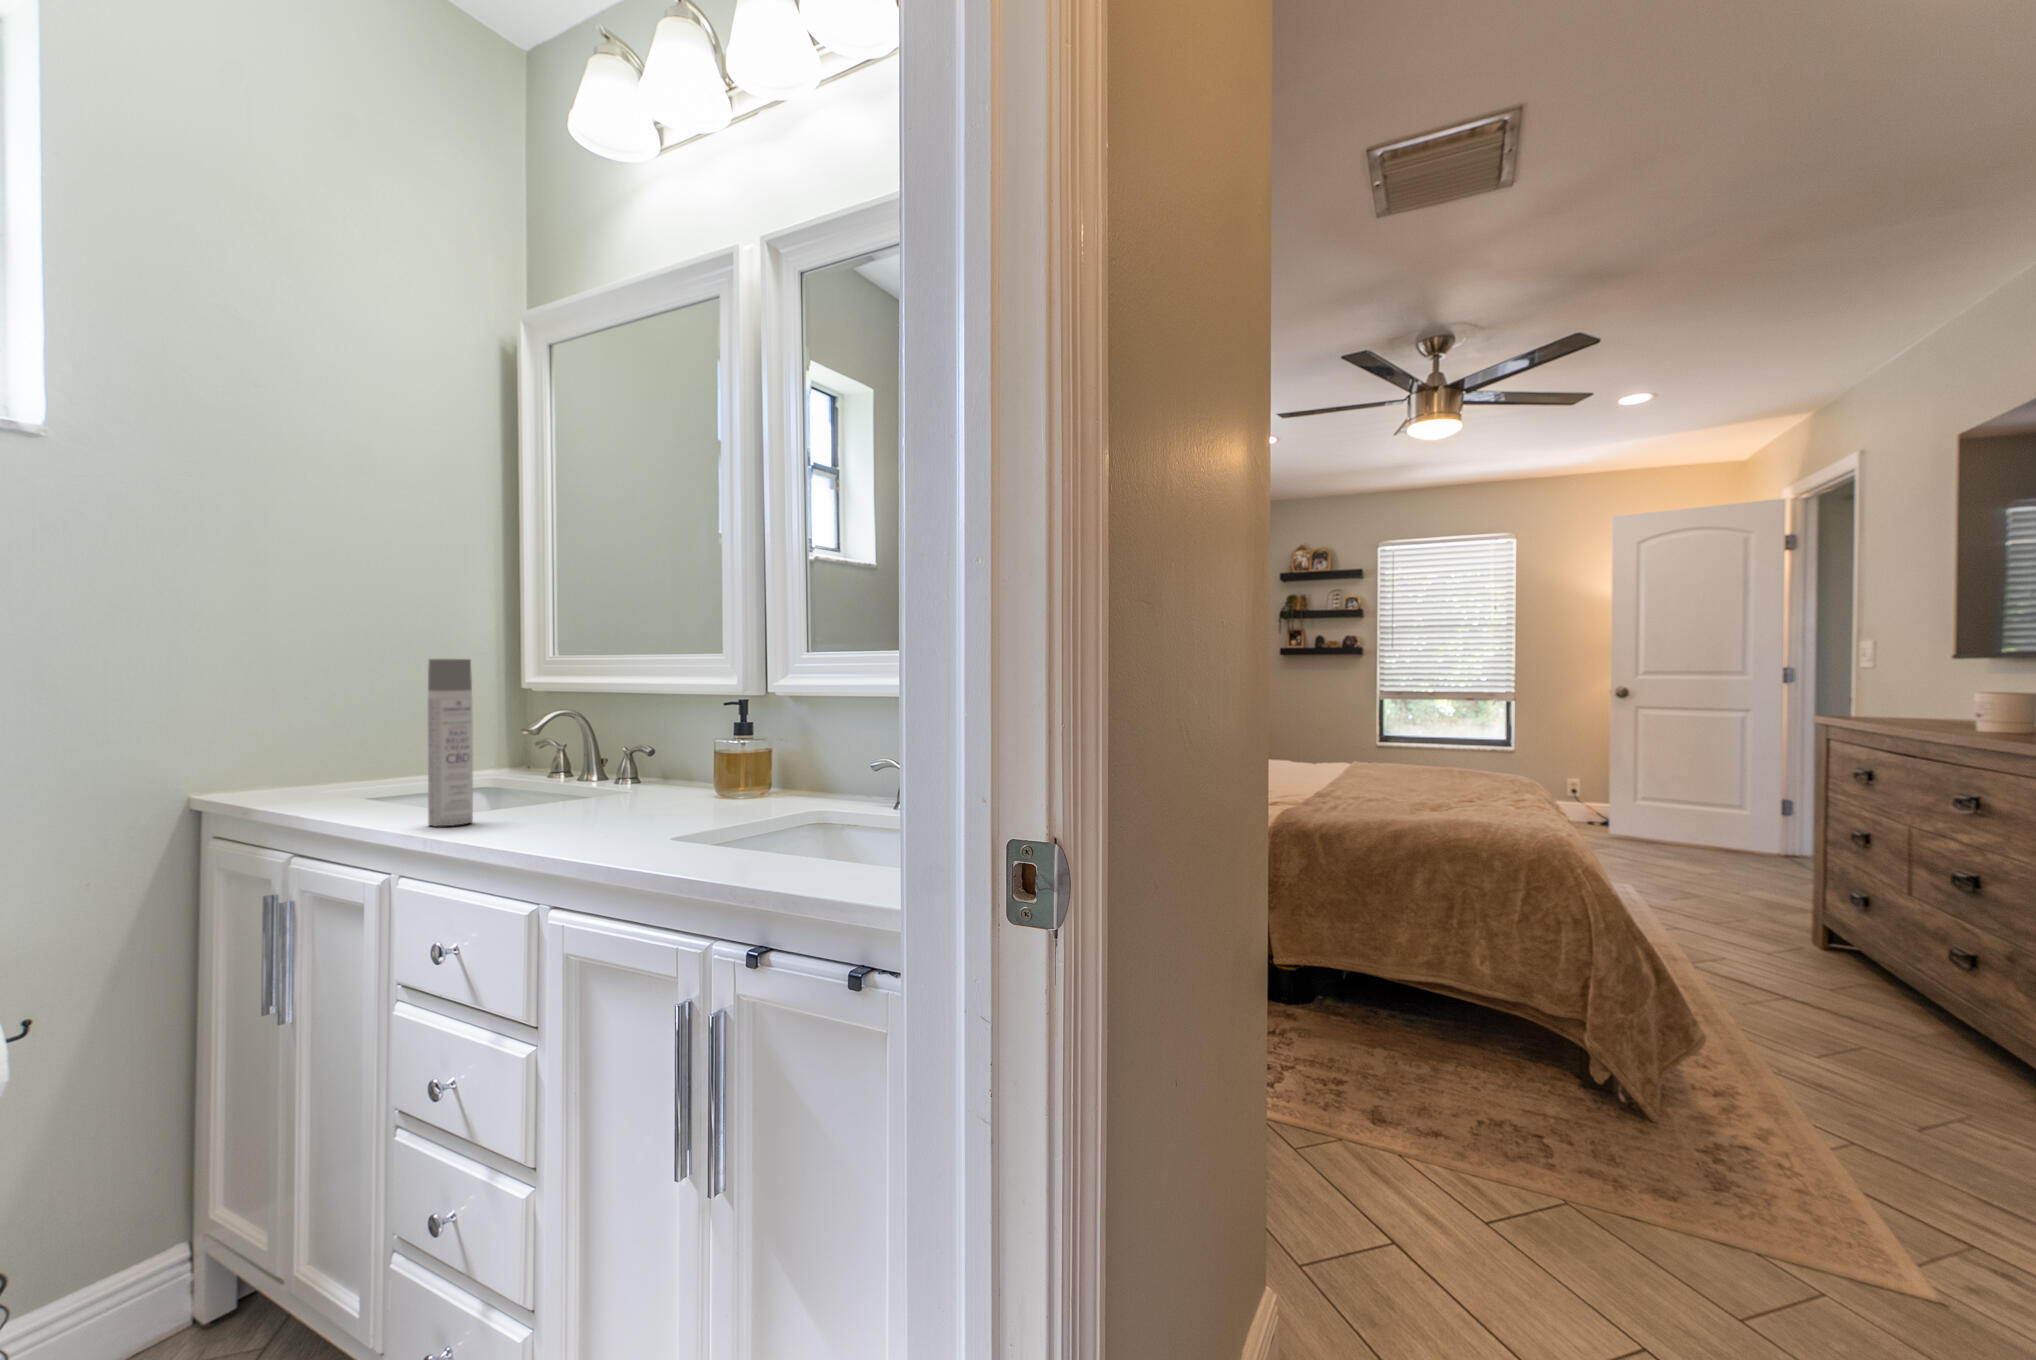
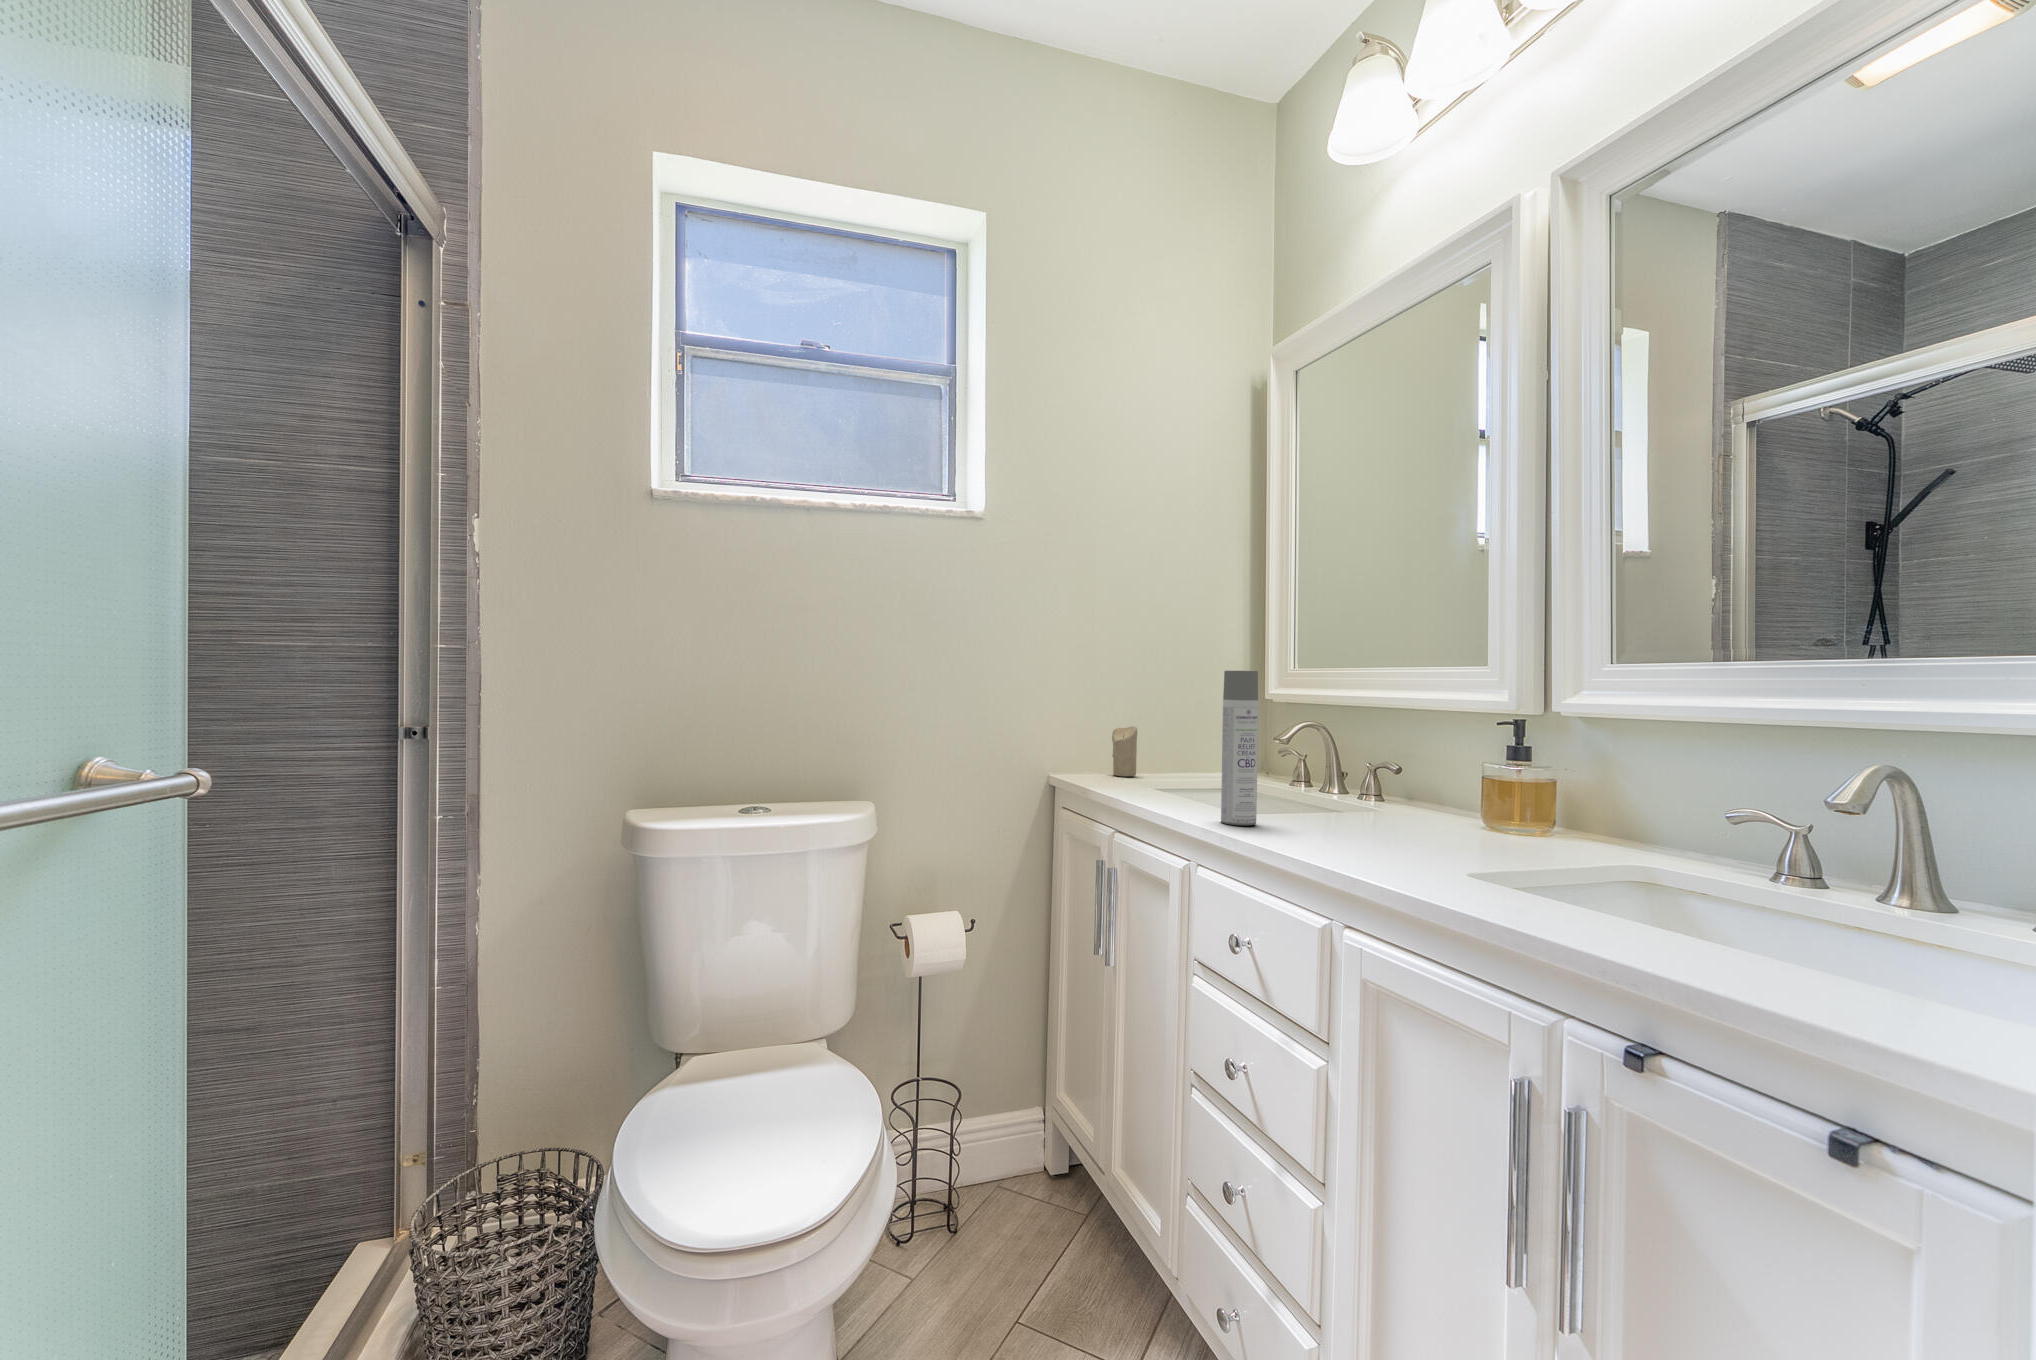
candle: none [303,728,342,790] -> present [1112,726,1137,776]

